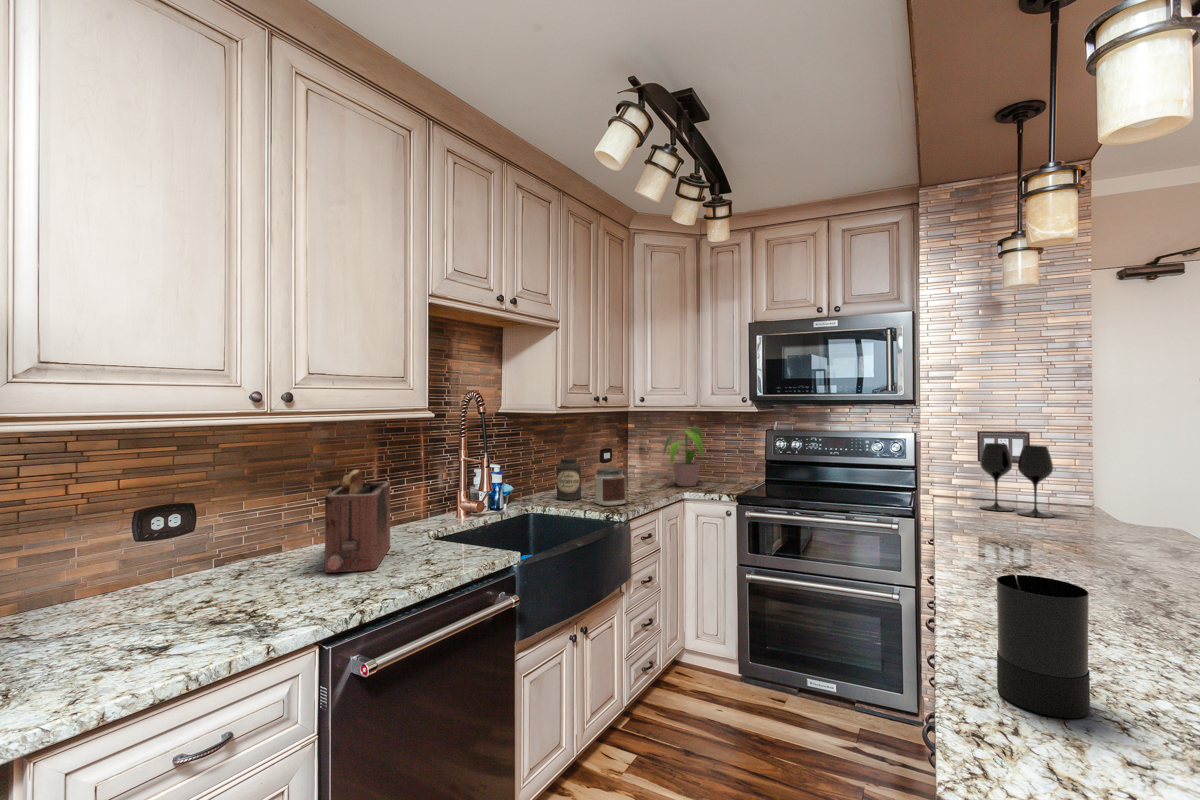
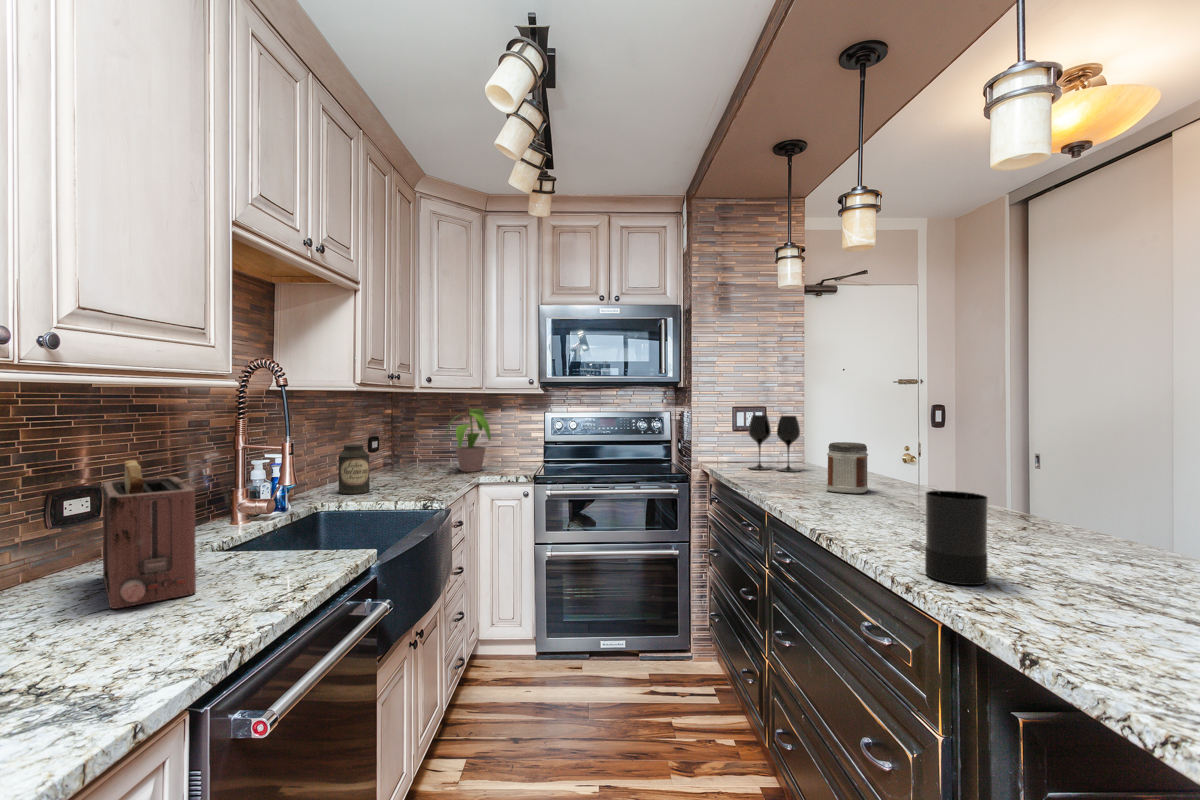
jar: present [595,467,626,506] -> present [827,442,868,493]

